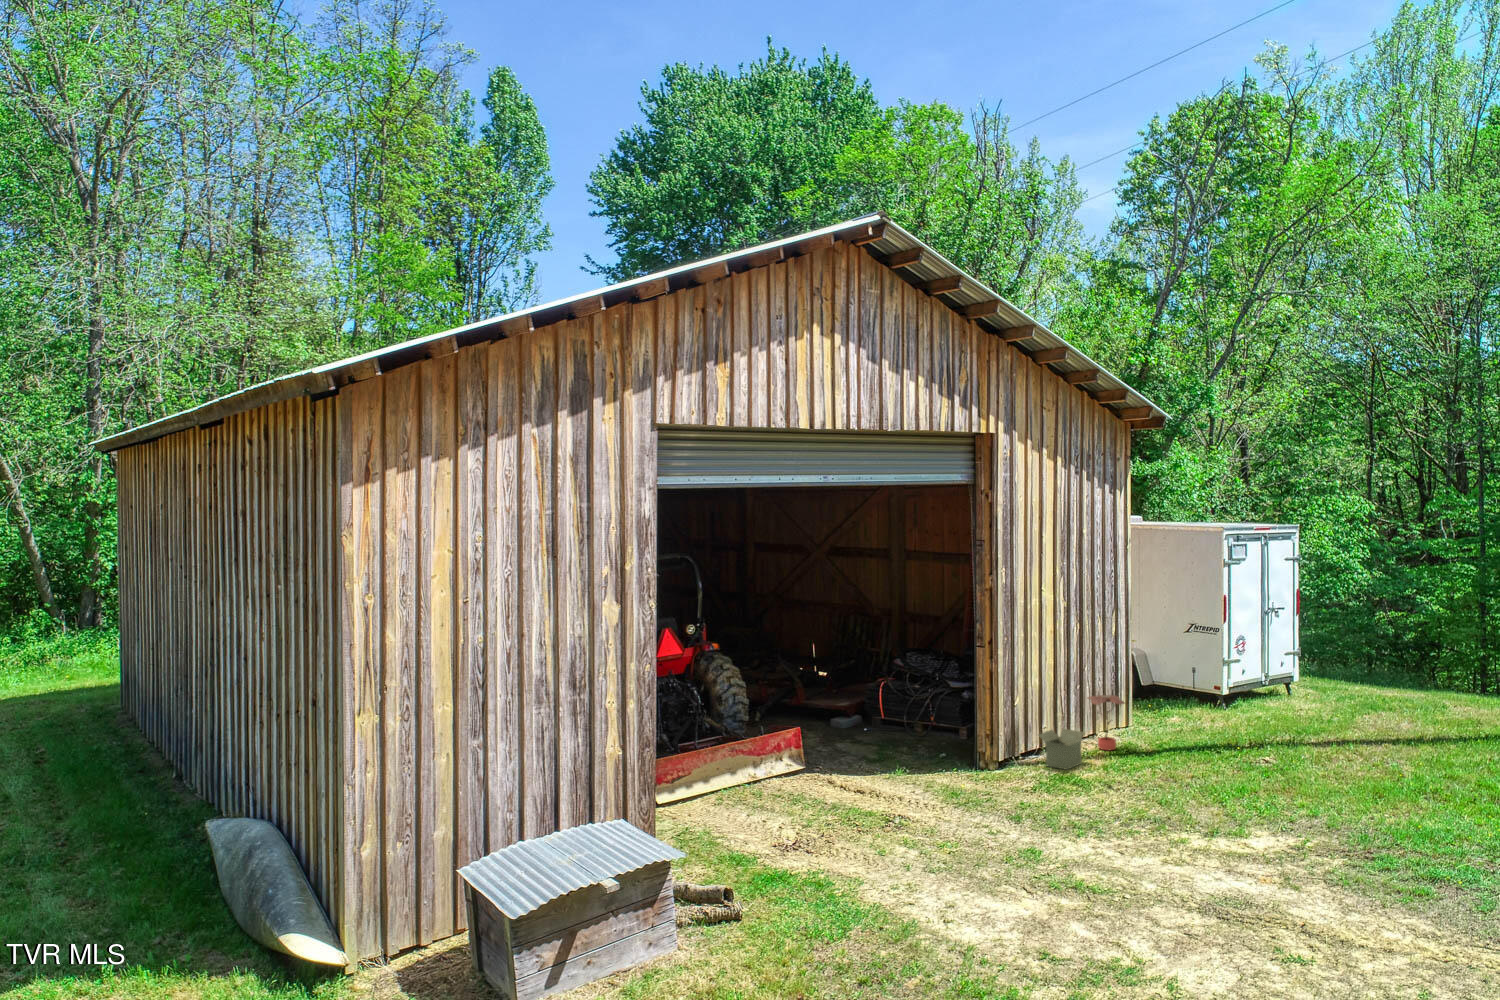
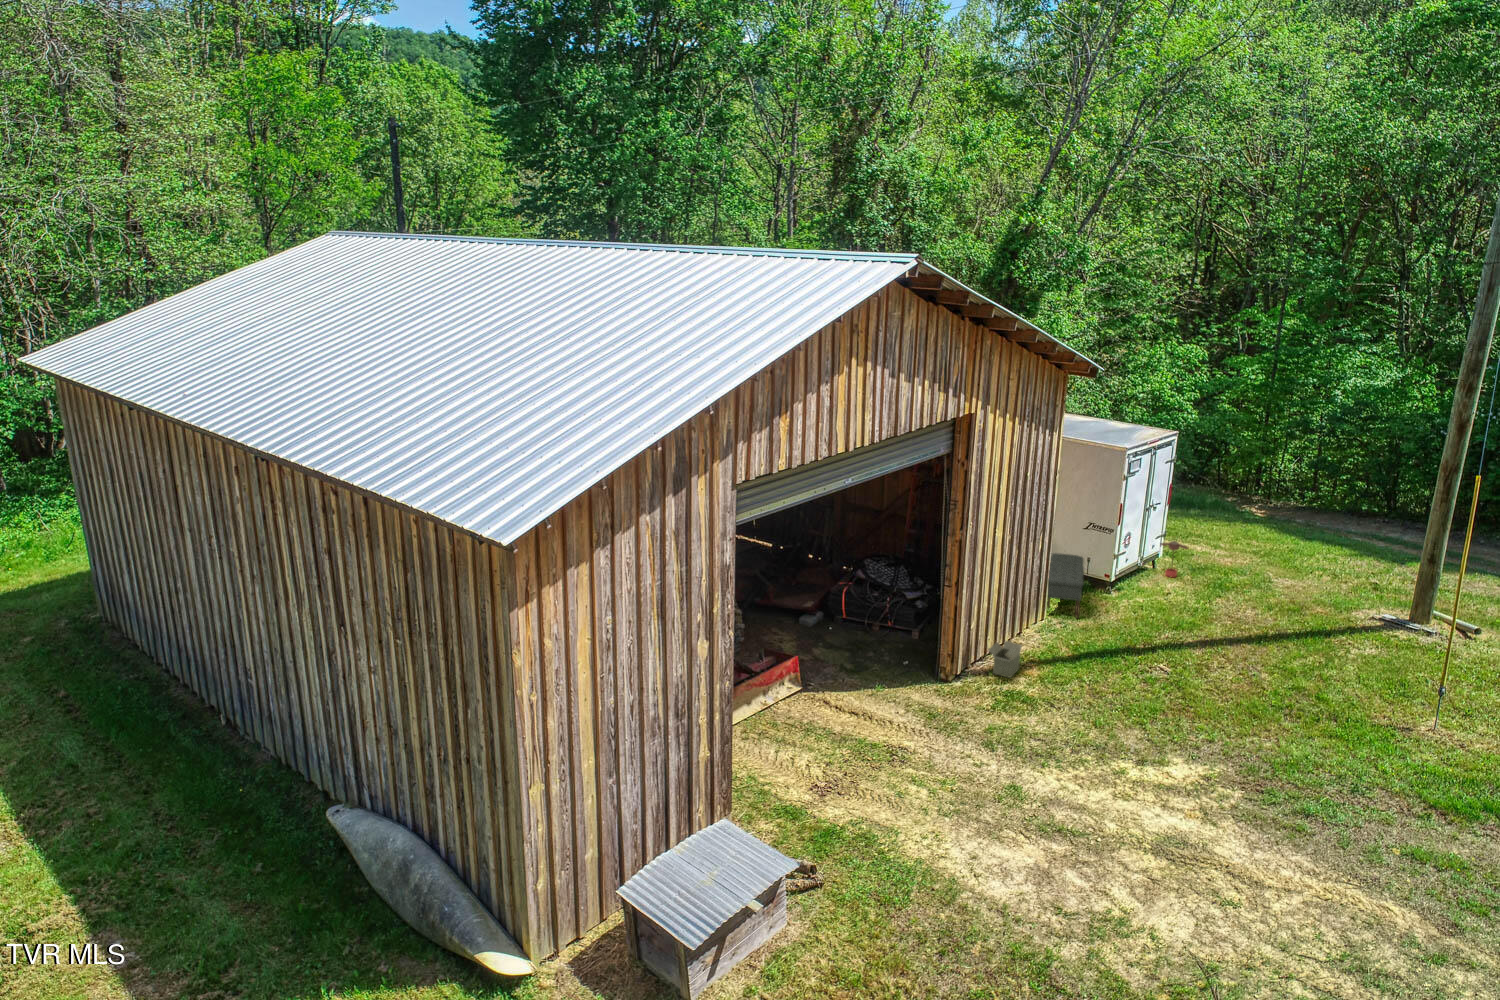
bench: none [1130,662,1187,729] -> present [1045,553,1084,619]
potted plant: present [1088,695,1125,750] -> present [1161,541,1188,577]

